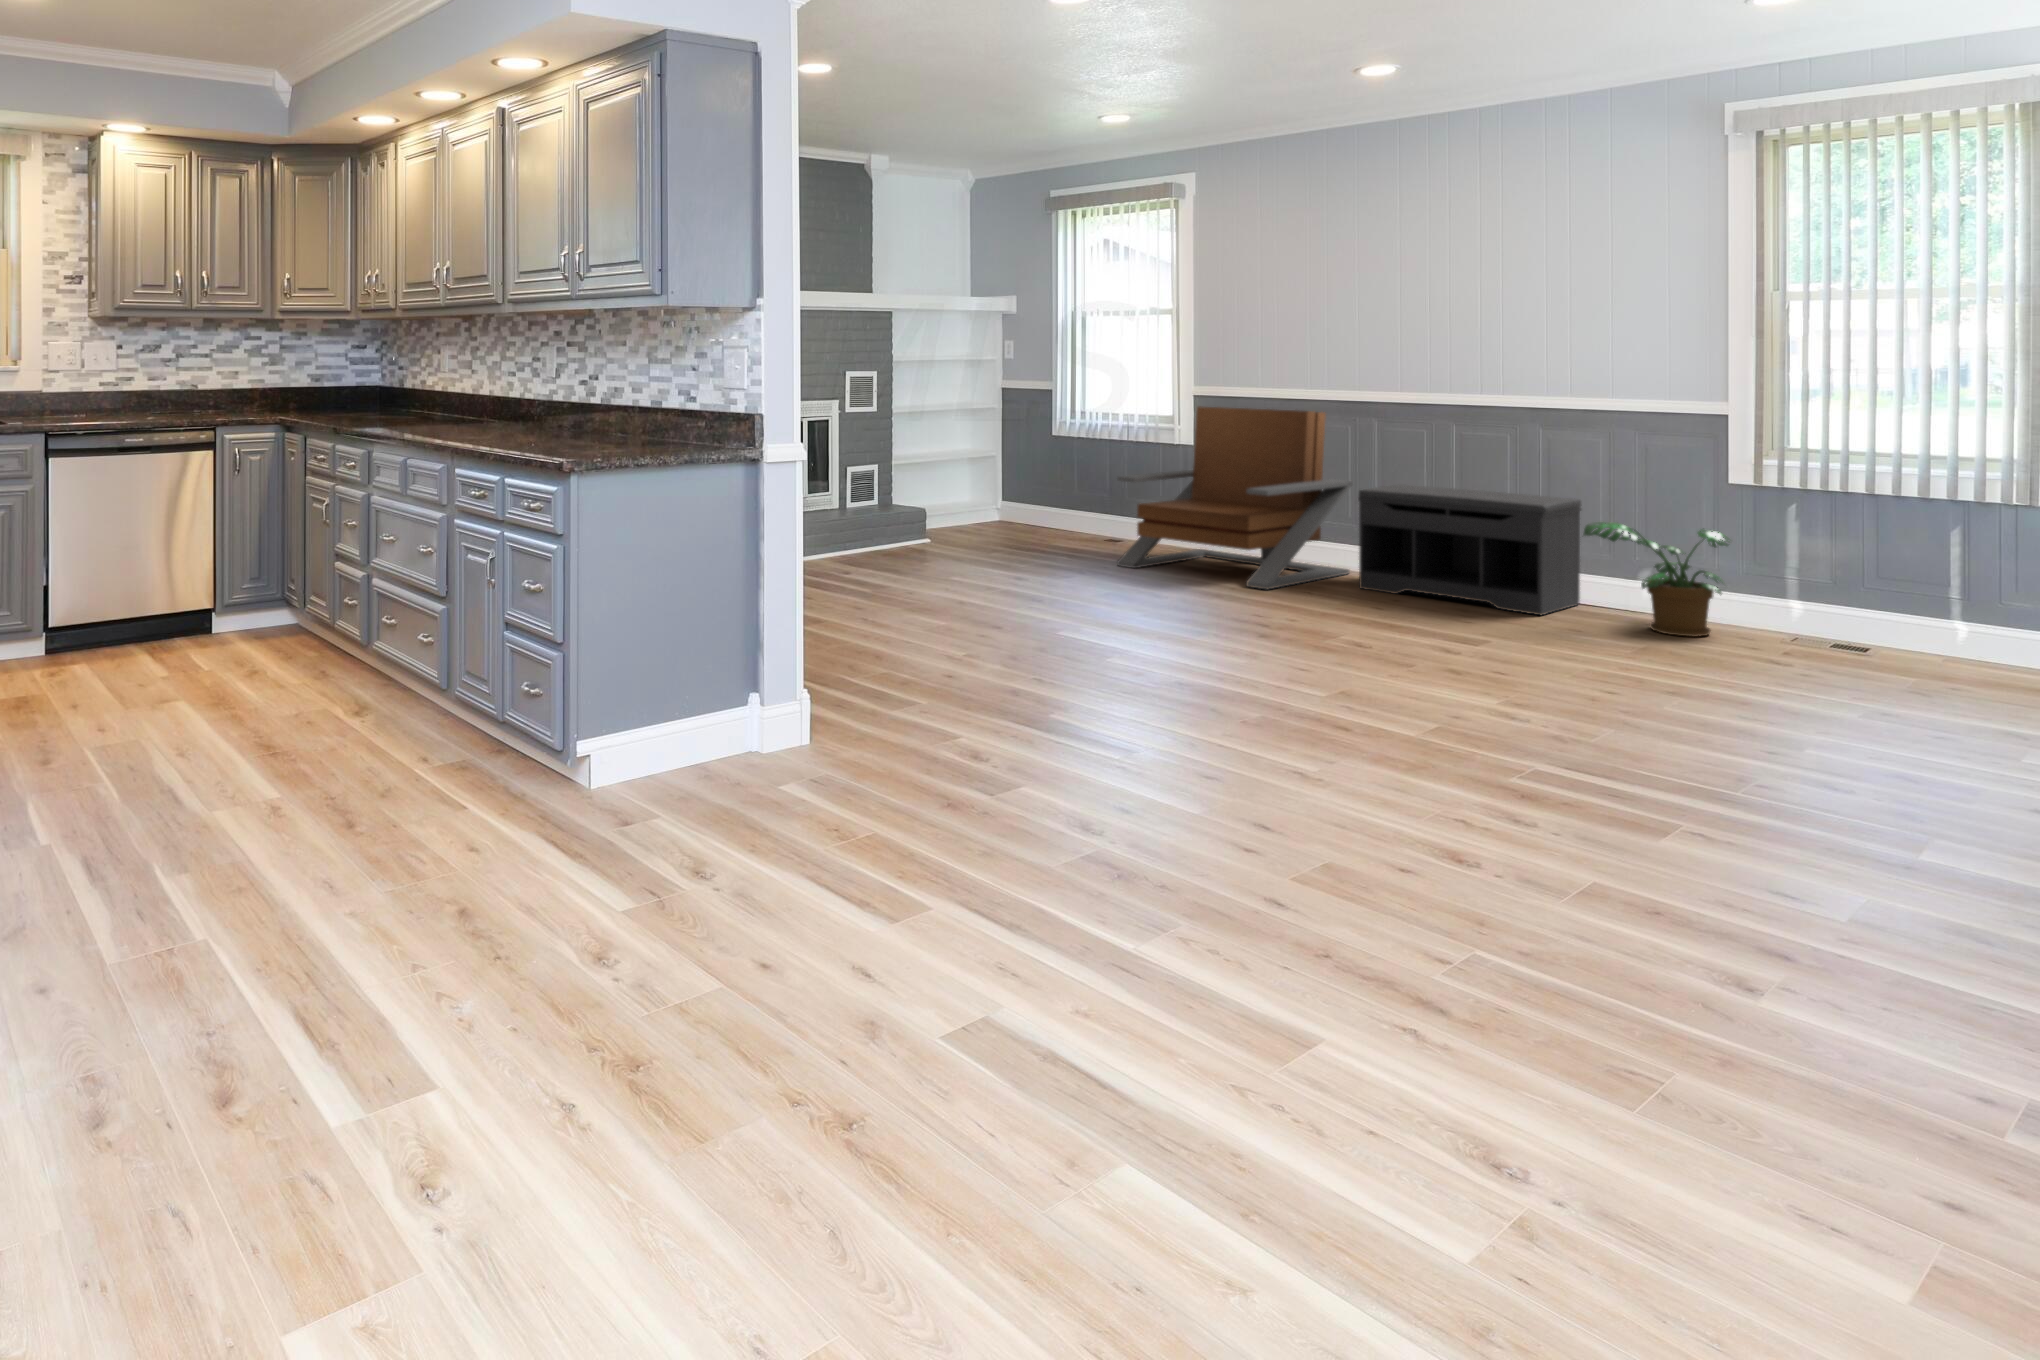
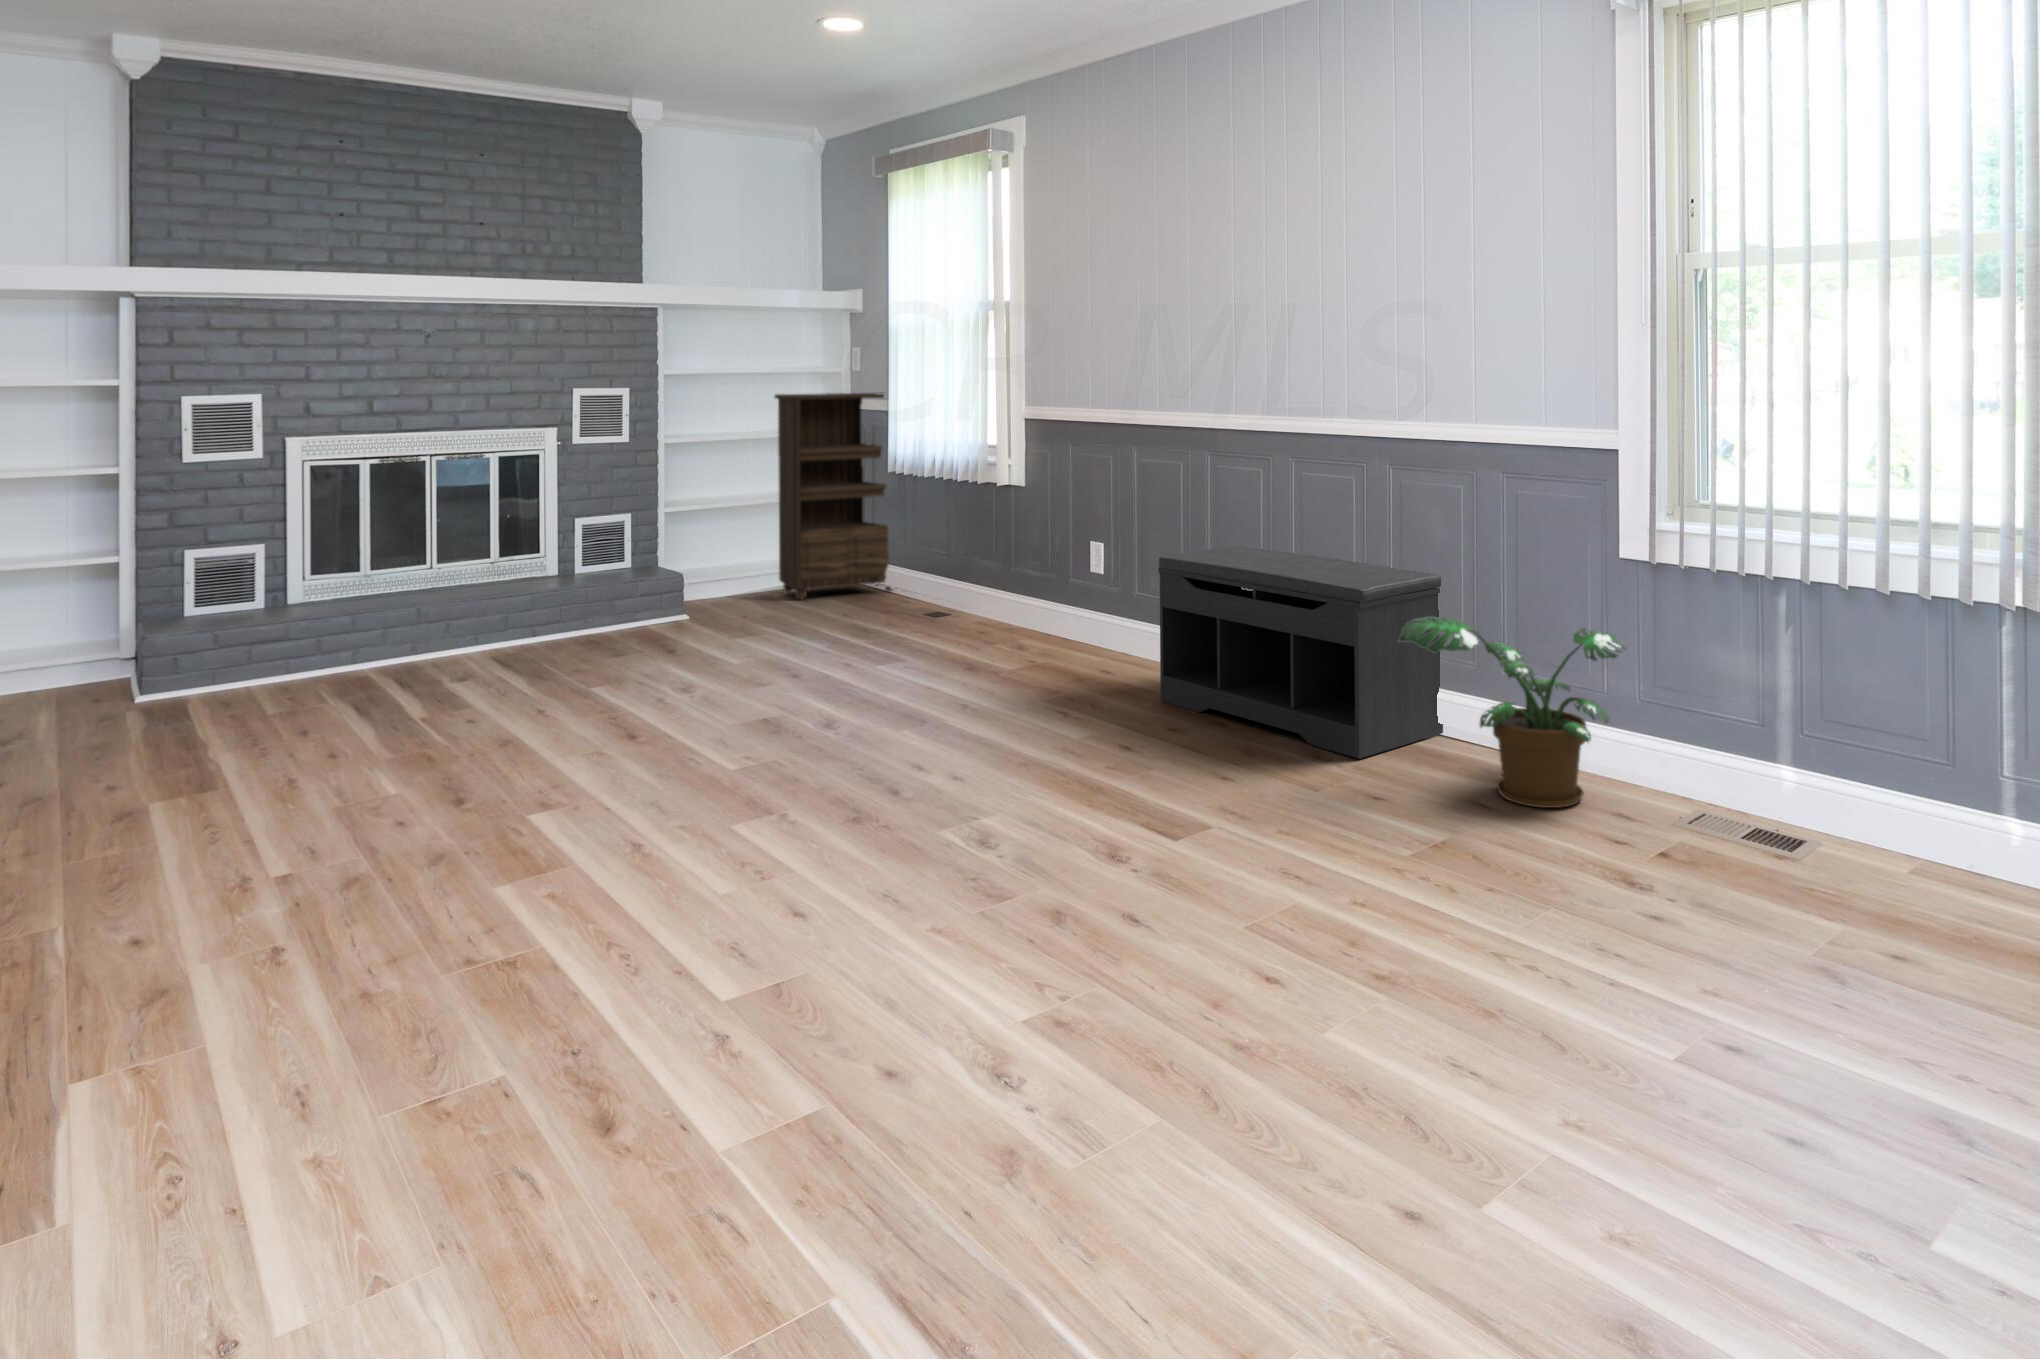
bookshelf: none [950,375,1049,533] -> present [775,392,892,599]
lounge chair: present [1117,406,1353,589] -> none [881,434,1190,706]

